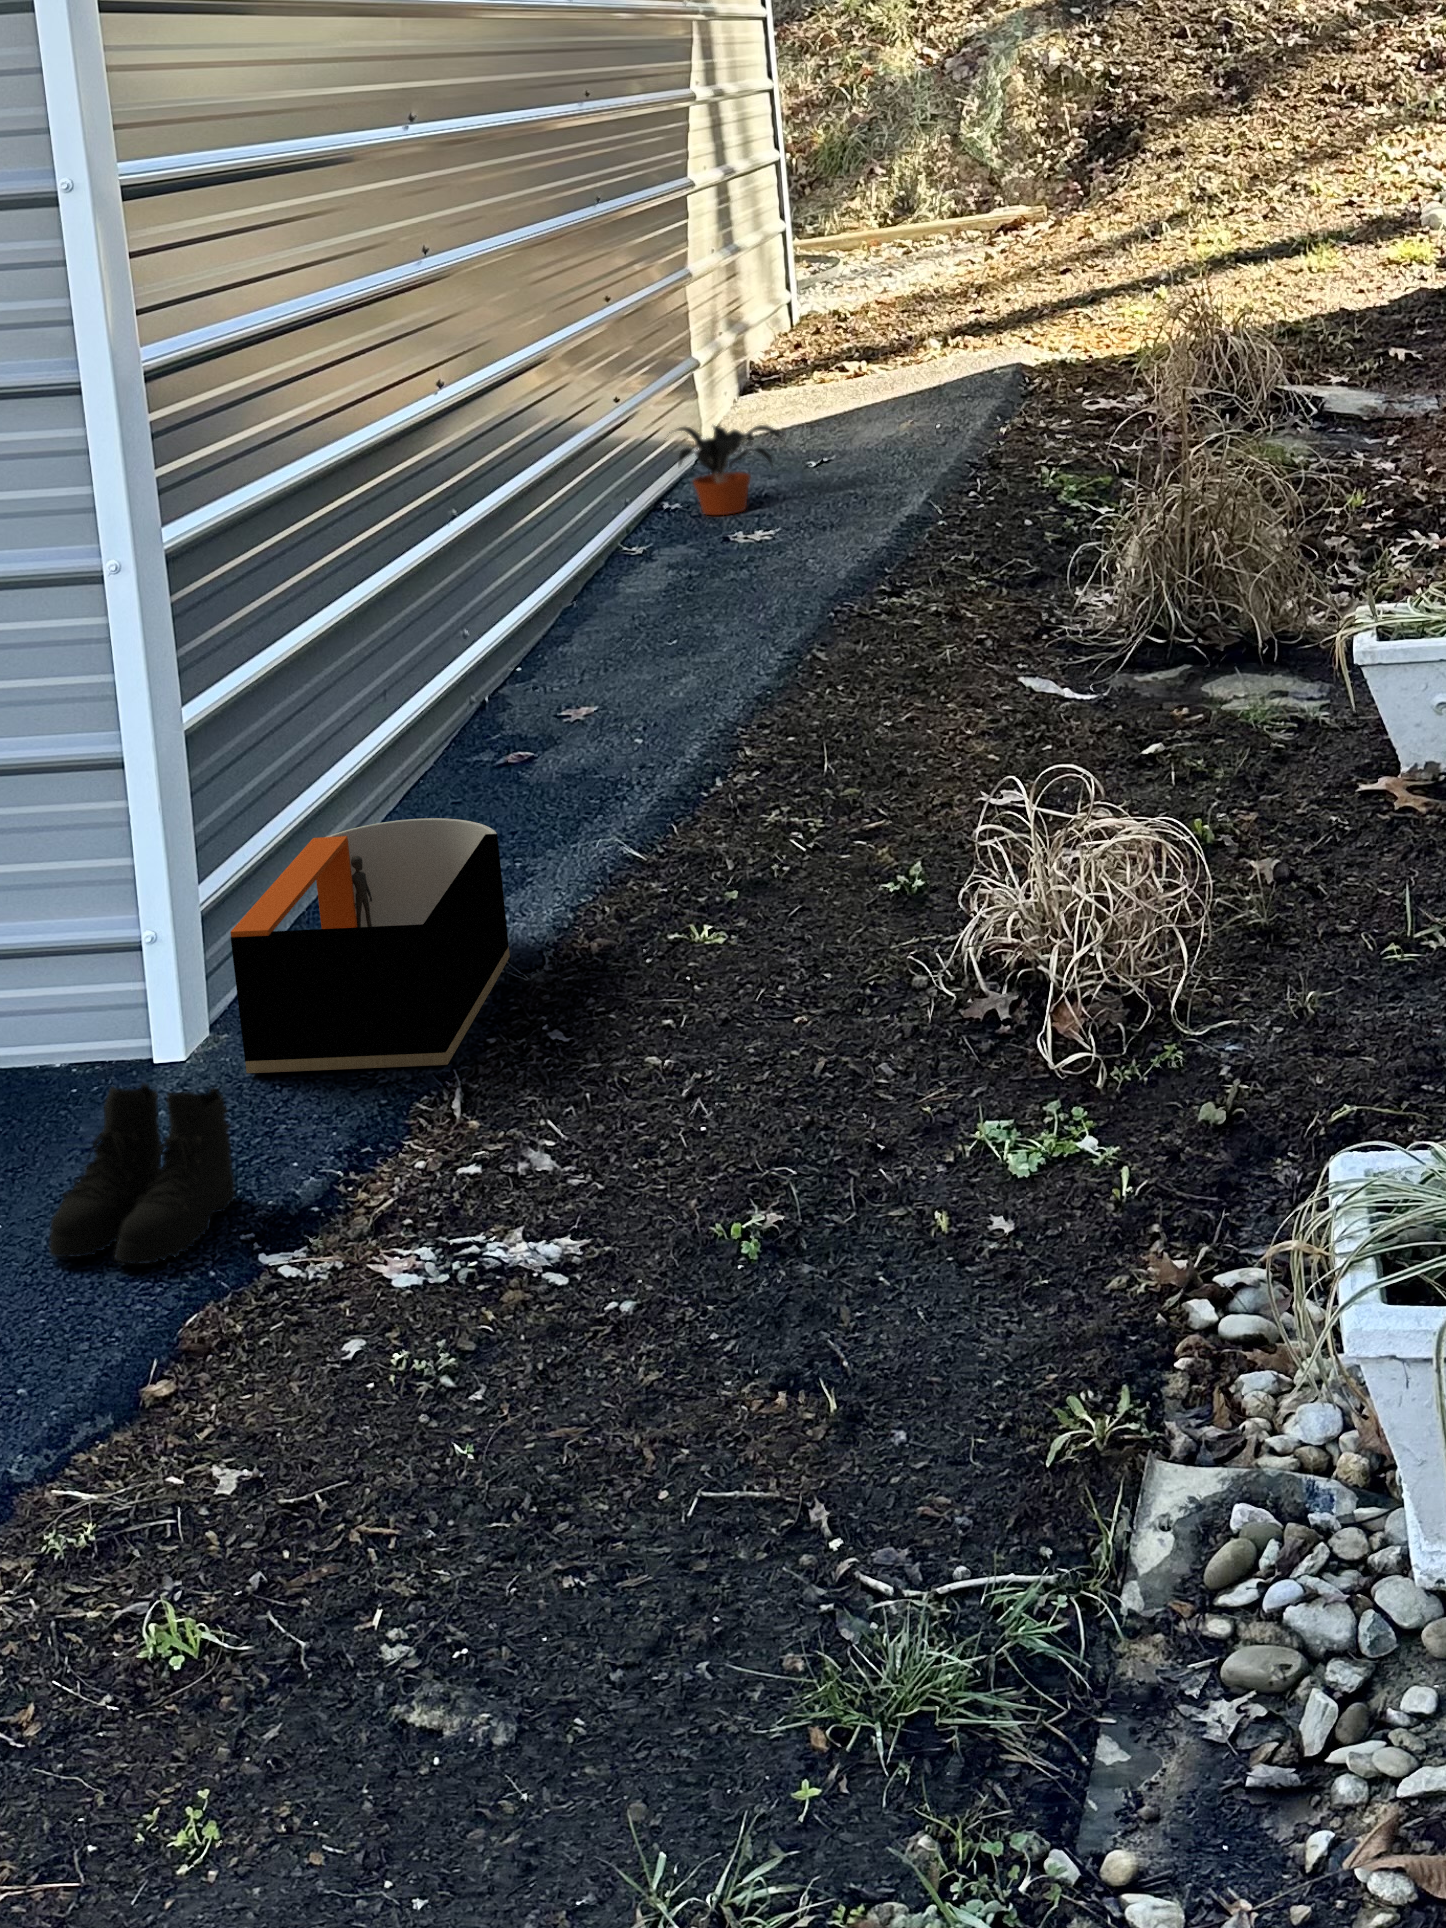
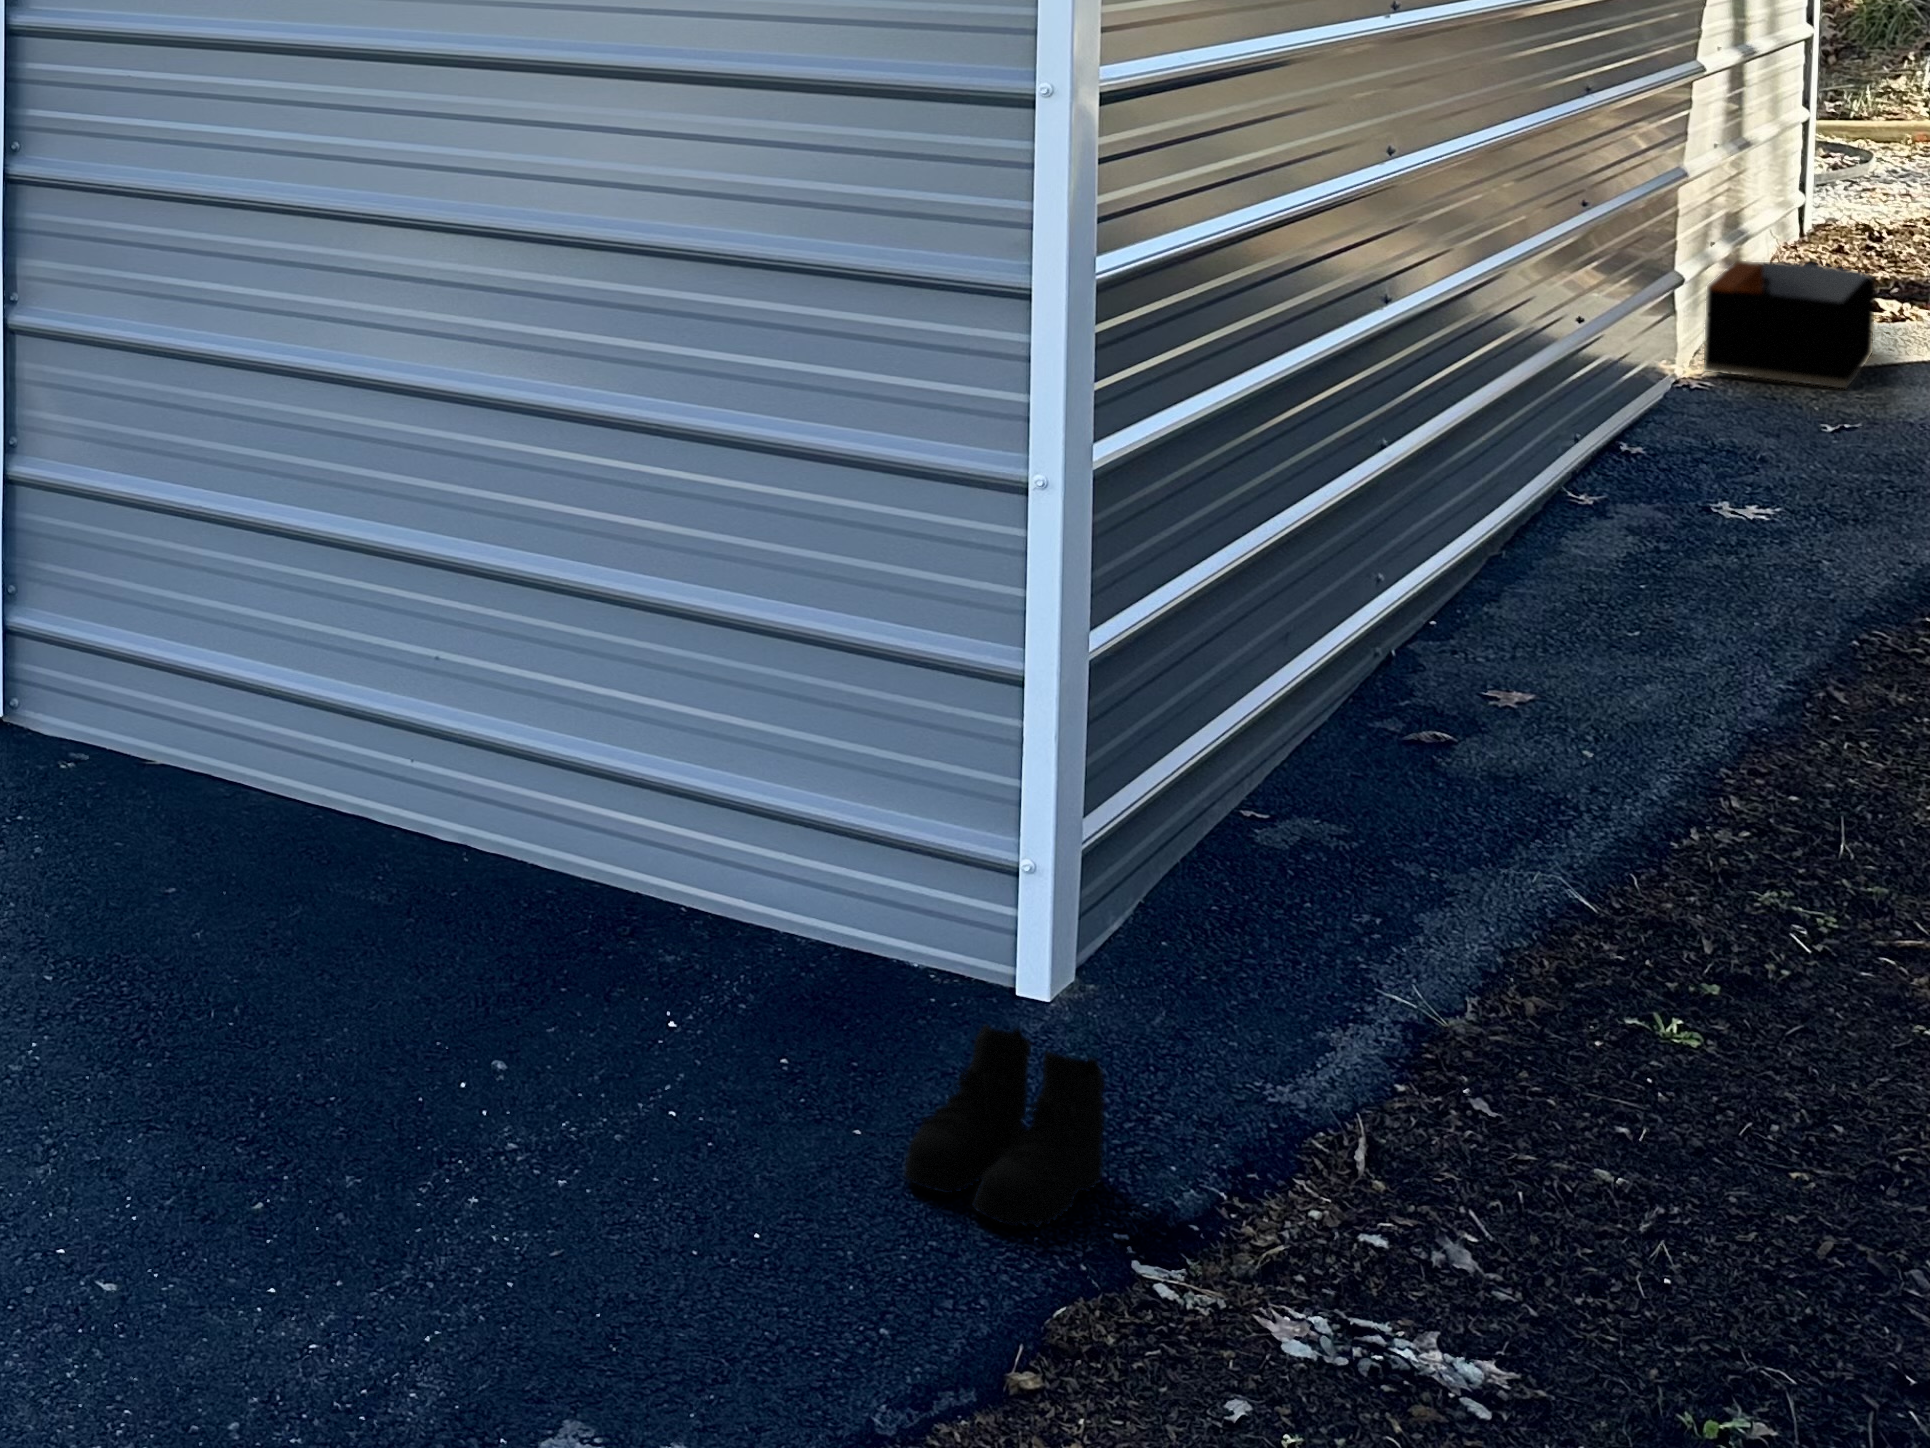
potted plant: present [669,425,782,515] -> none [1632,365,1802,480]
storage bin: present [230,818,510,1073] -> present [1704,261,1875,389]

